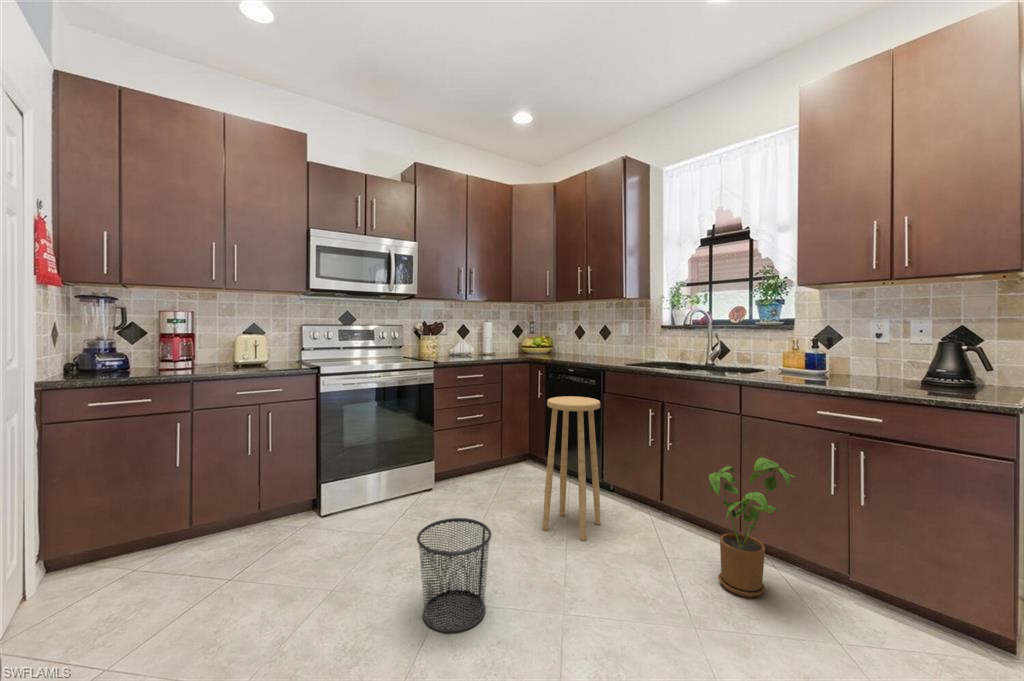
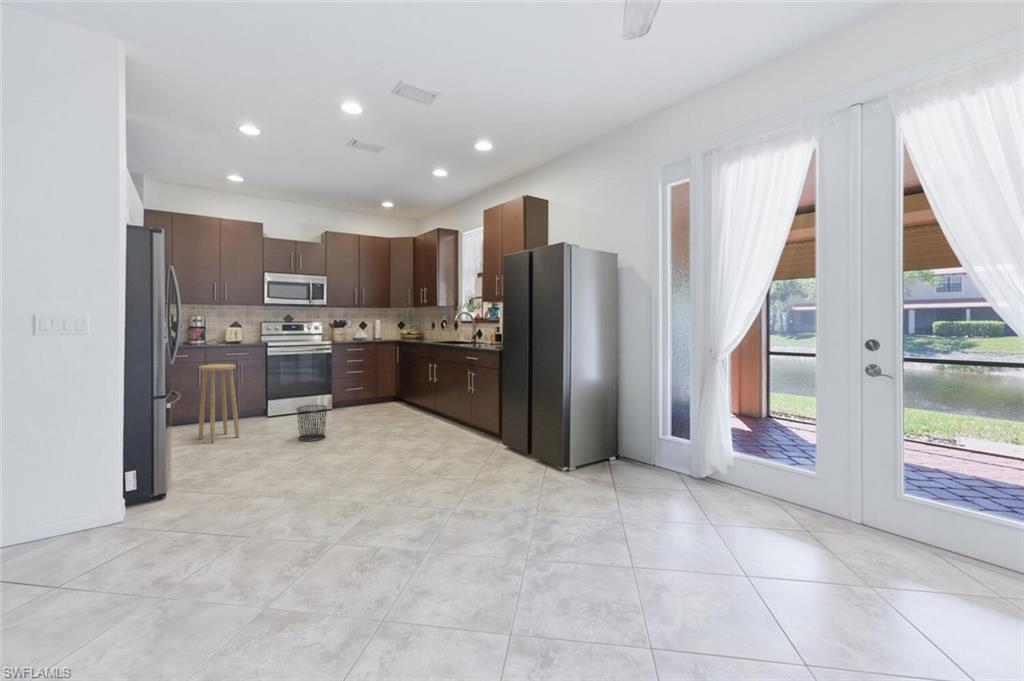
stool: present [543,396,601,541] -> present [199,364,239,443]
house plant: present [709,458,795,597] -> none [425,382,458,437]

